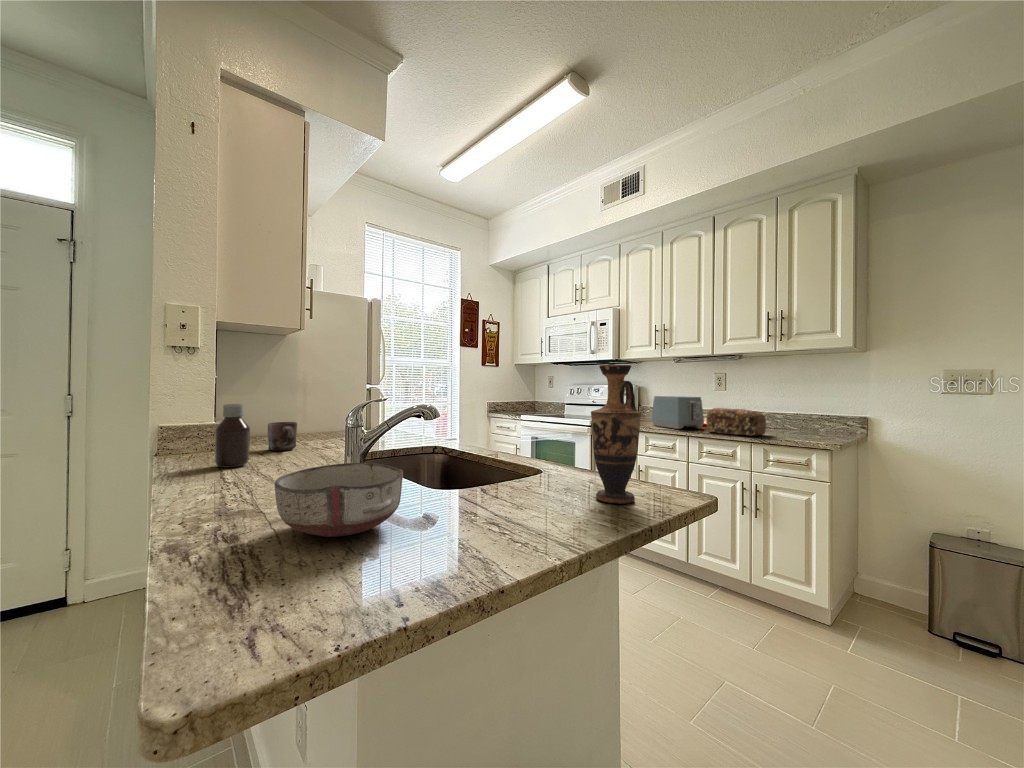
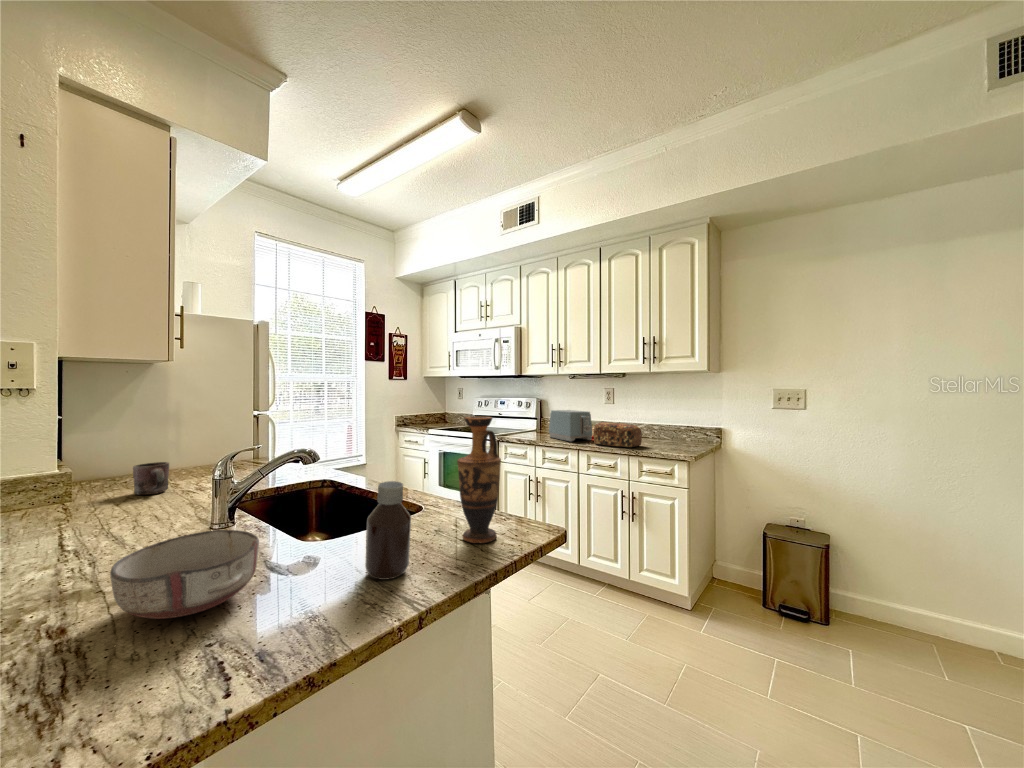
bottle: present [215,404,250,468] -> present [365,481,411,580]

